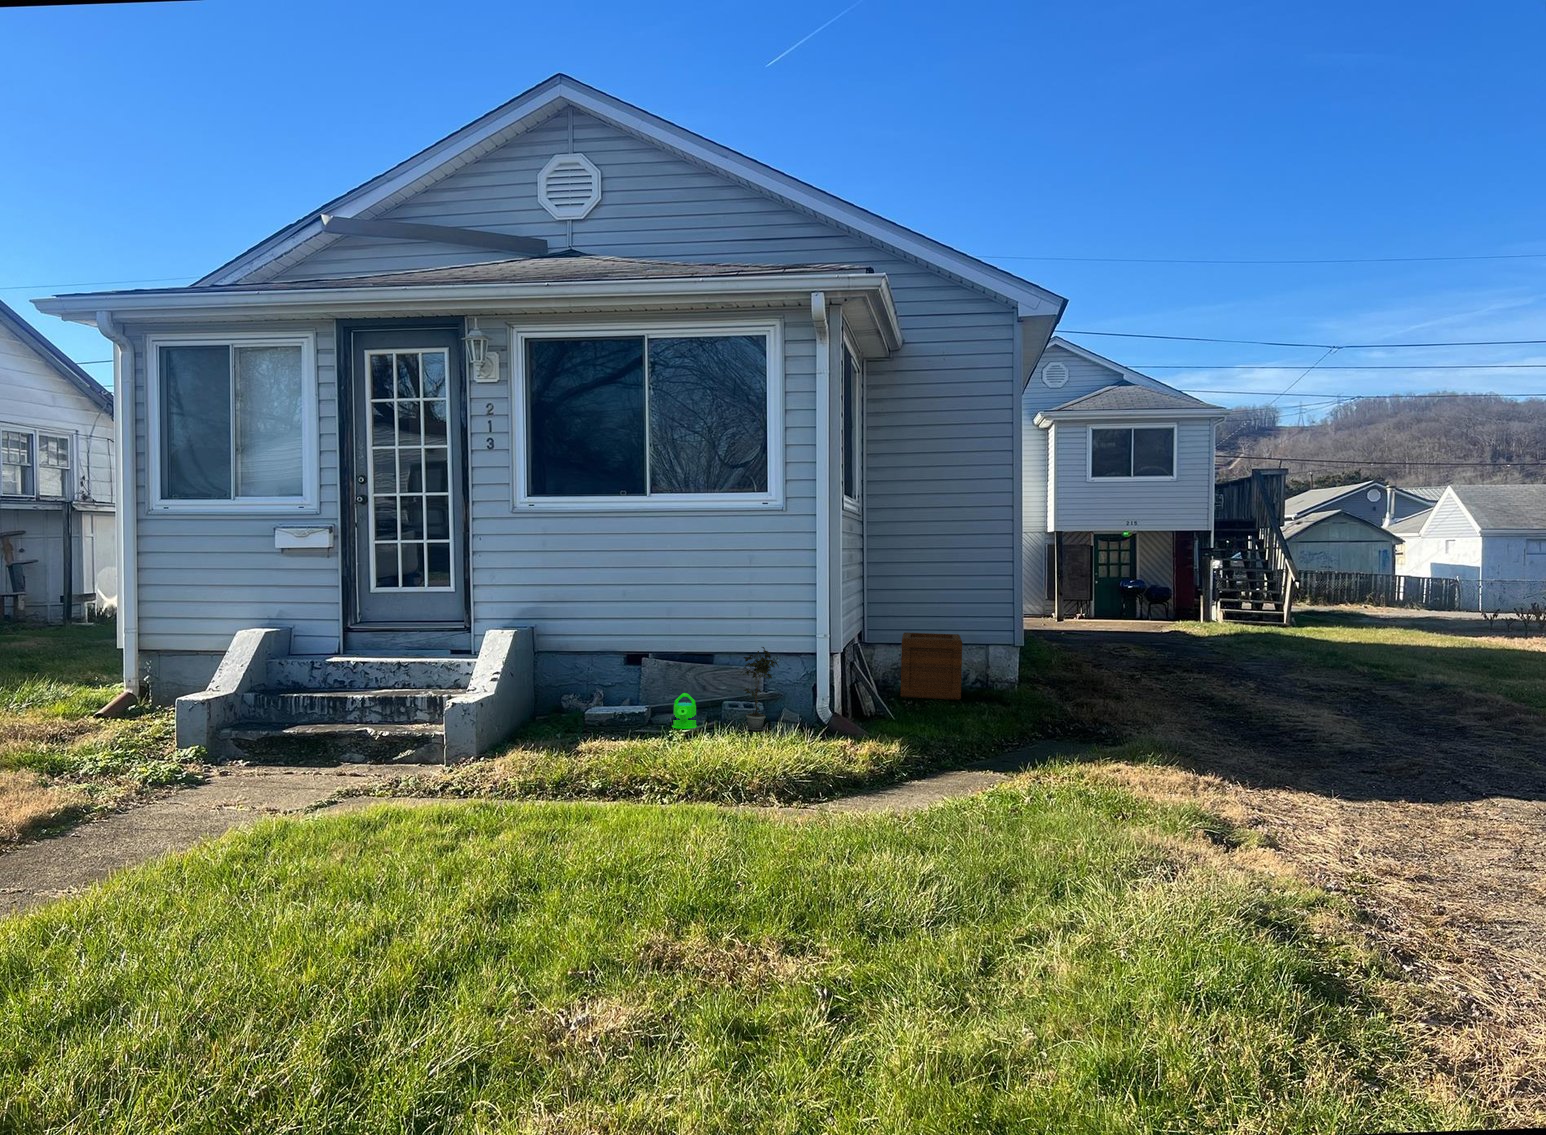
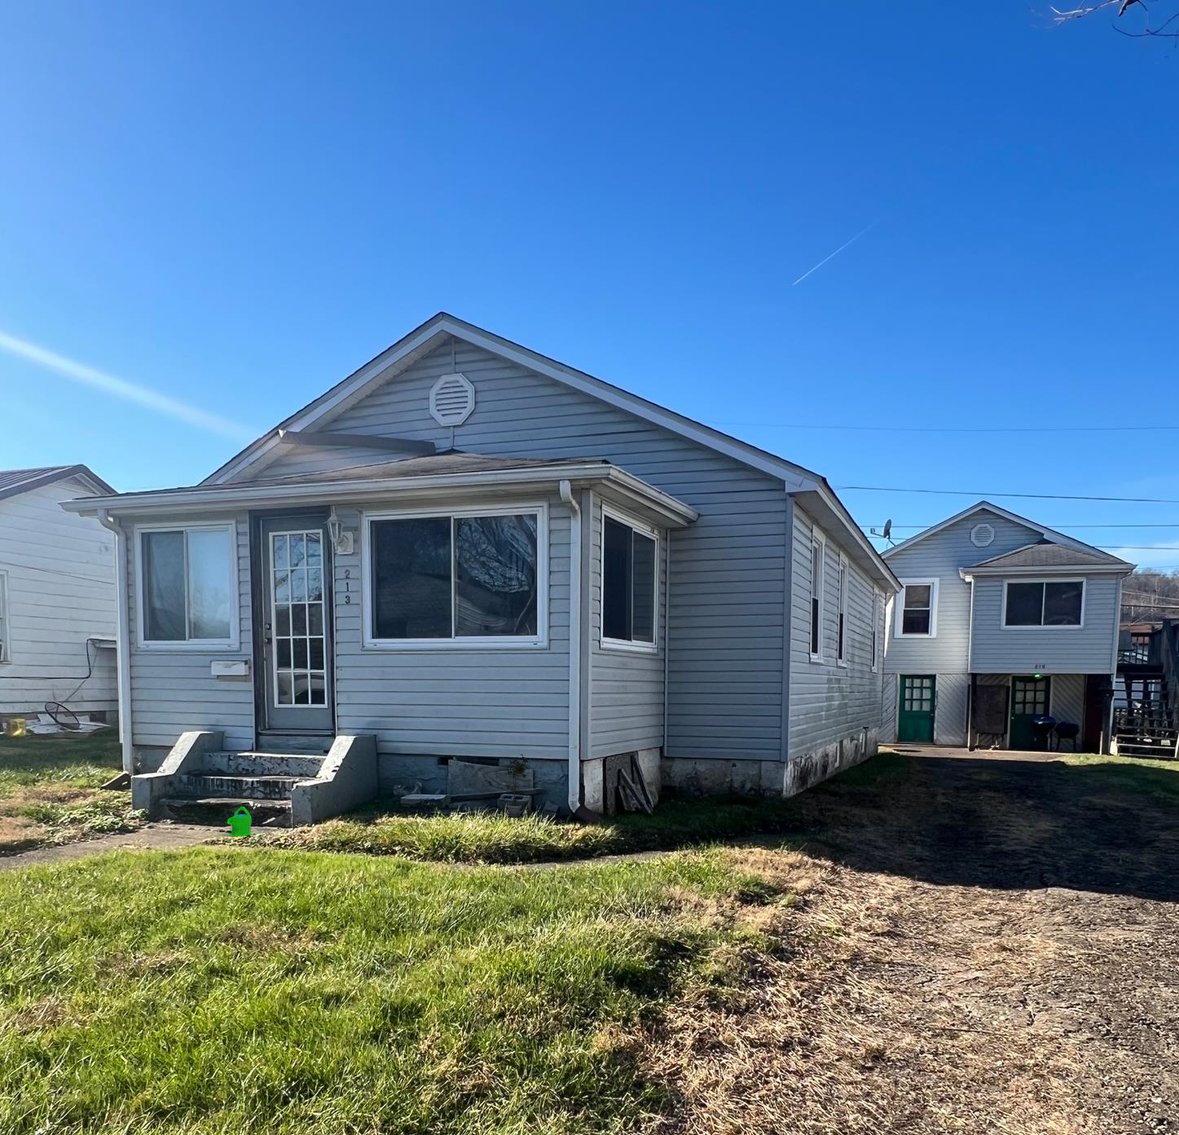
wooden crate: present [901,633,962,700] -> none [685,751,743,808]
watering can: present [672,693,697,729] -> present [227,807,252,836]

